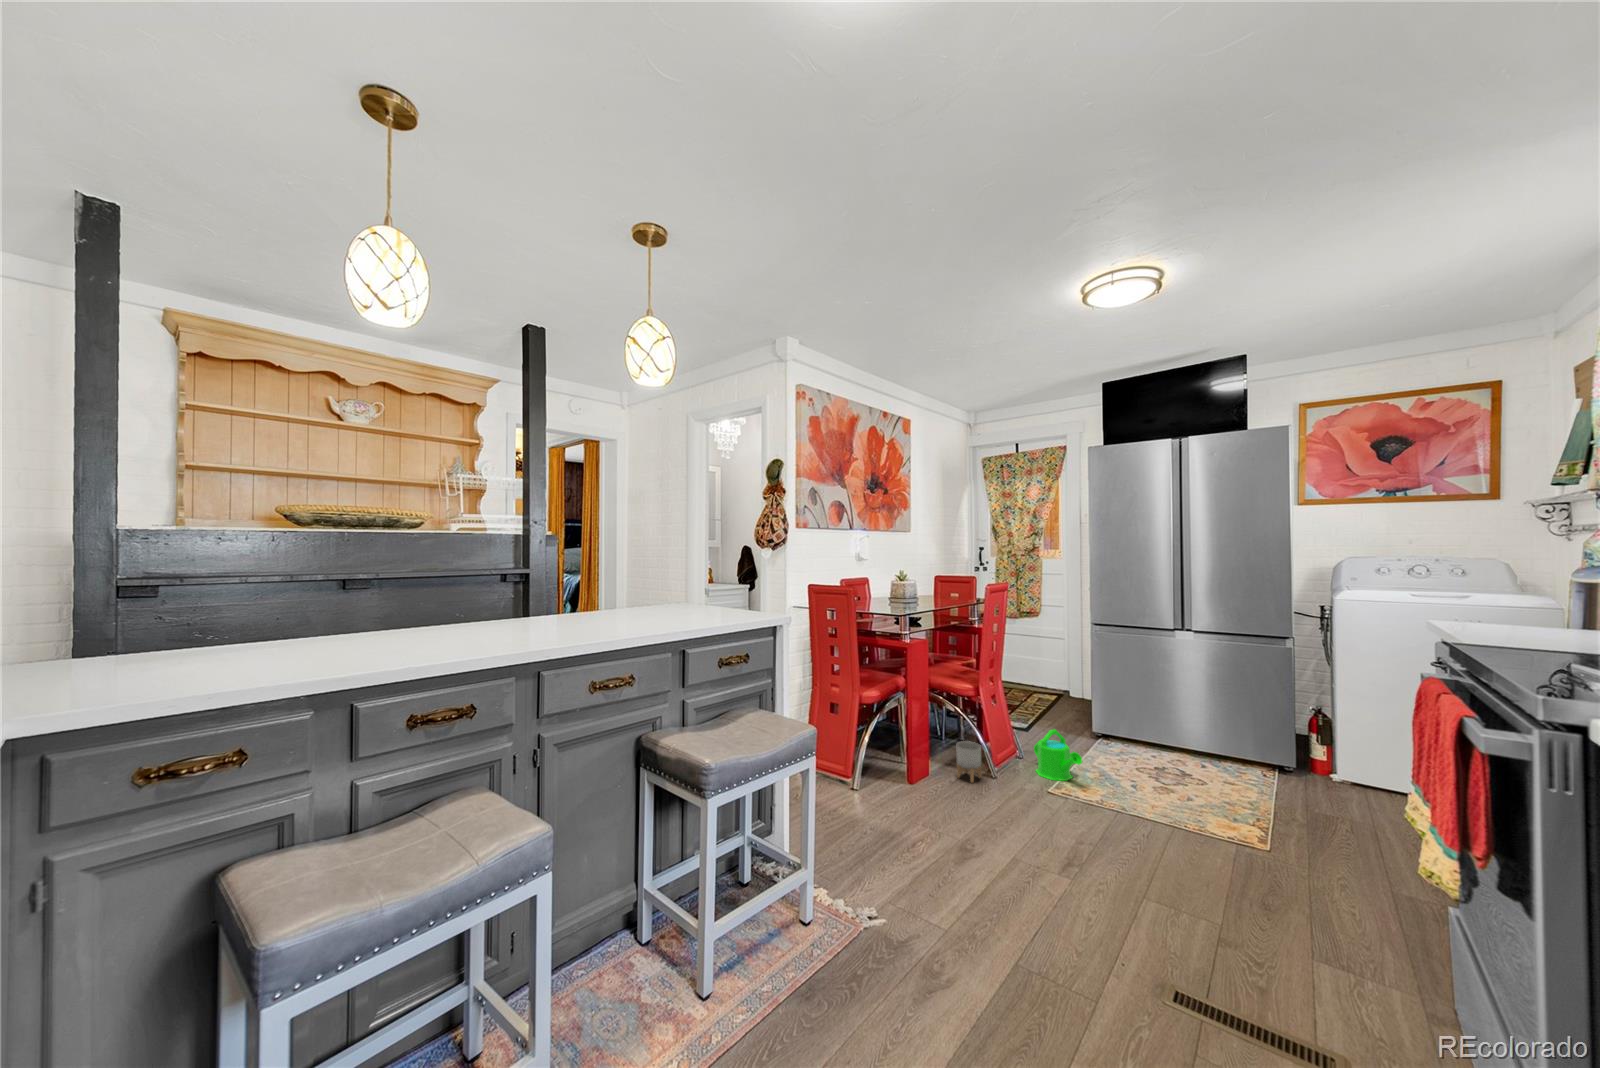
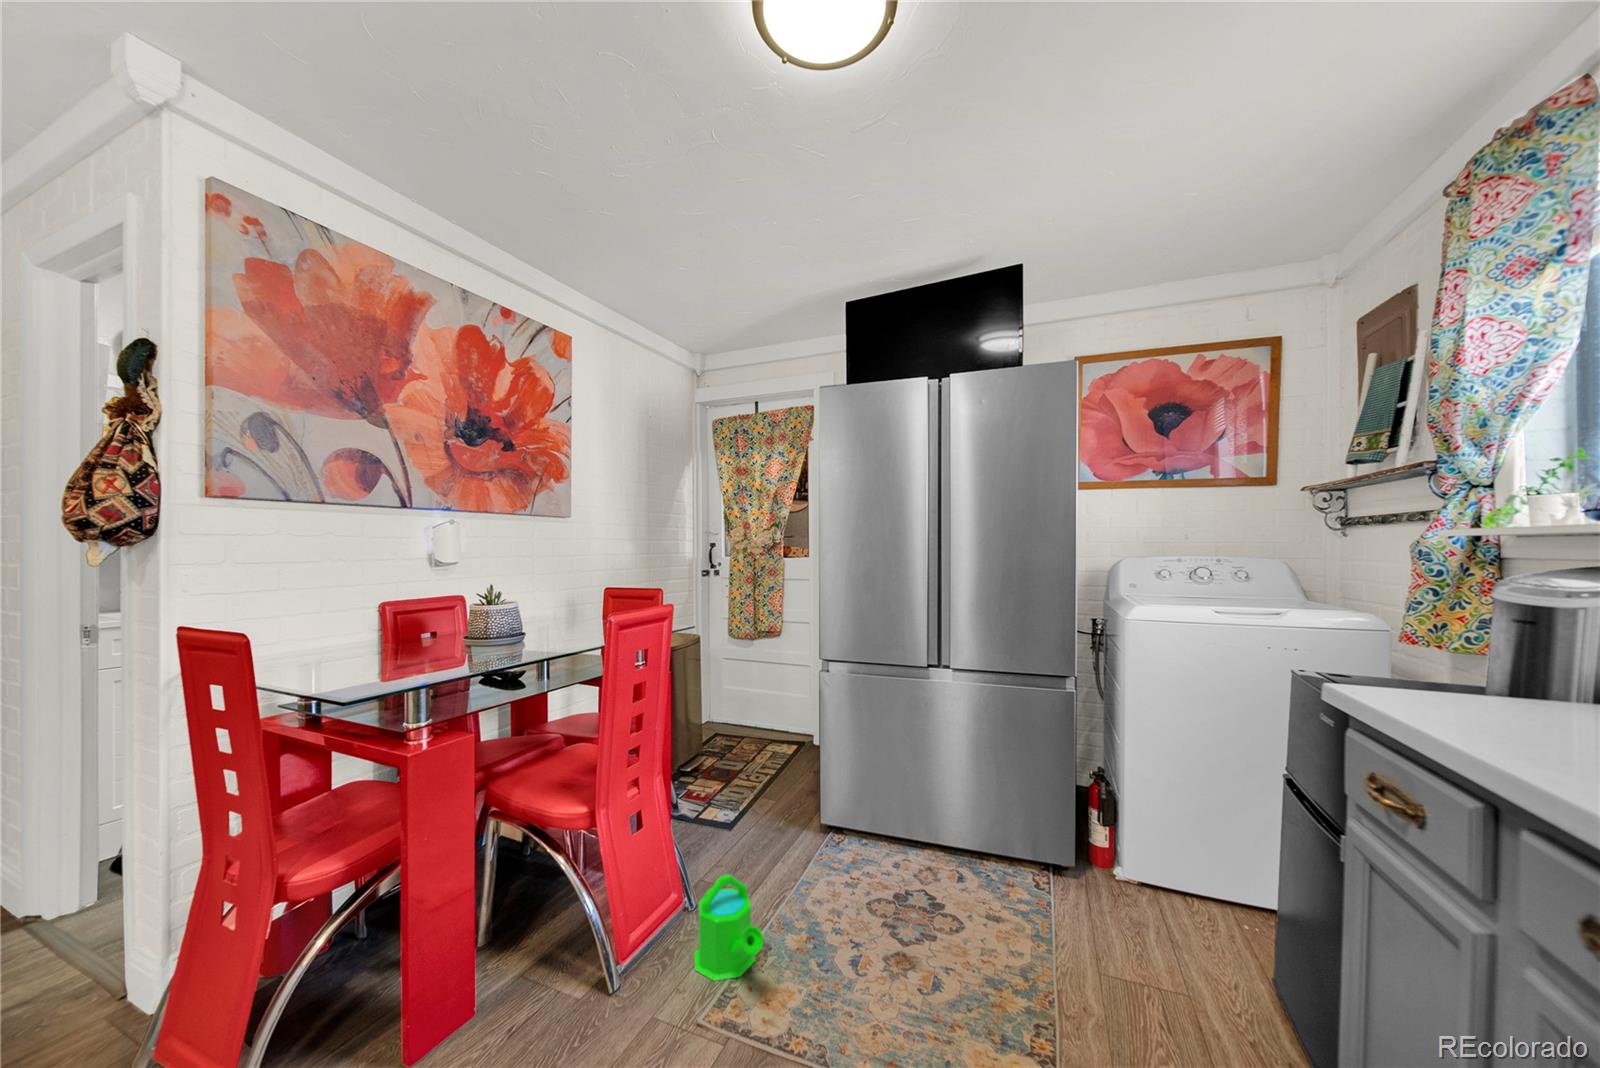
planter: present [957,741,981,783] -> none [519,932,572,1036]

